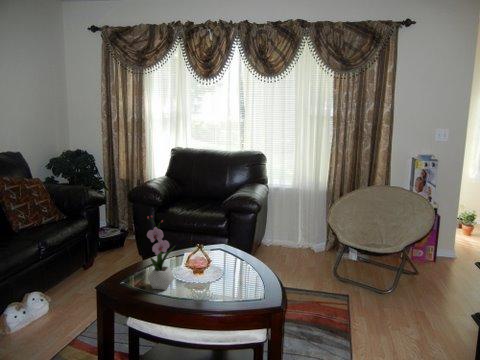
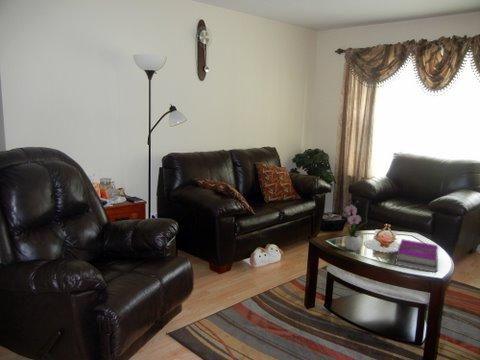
hardback book: none [216,258,272,299] -> present [395,239,438,272]

